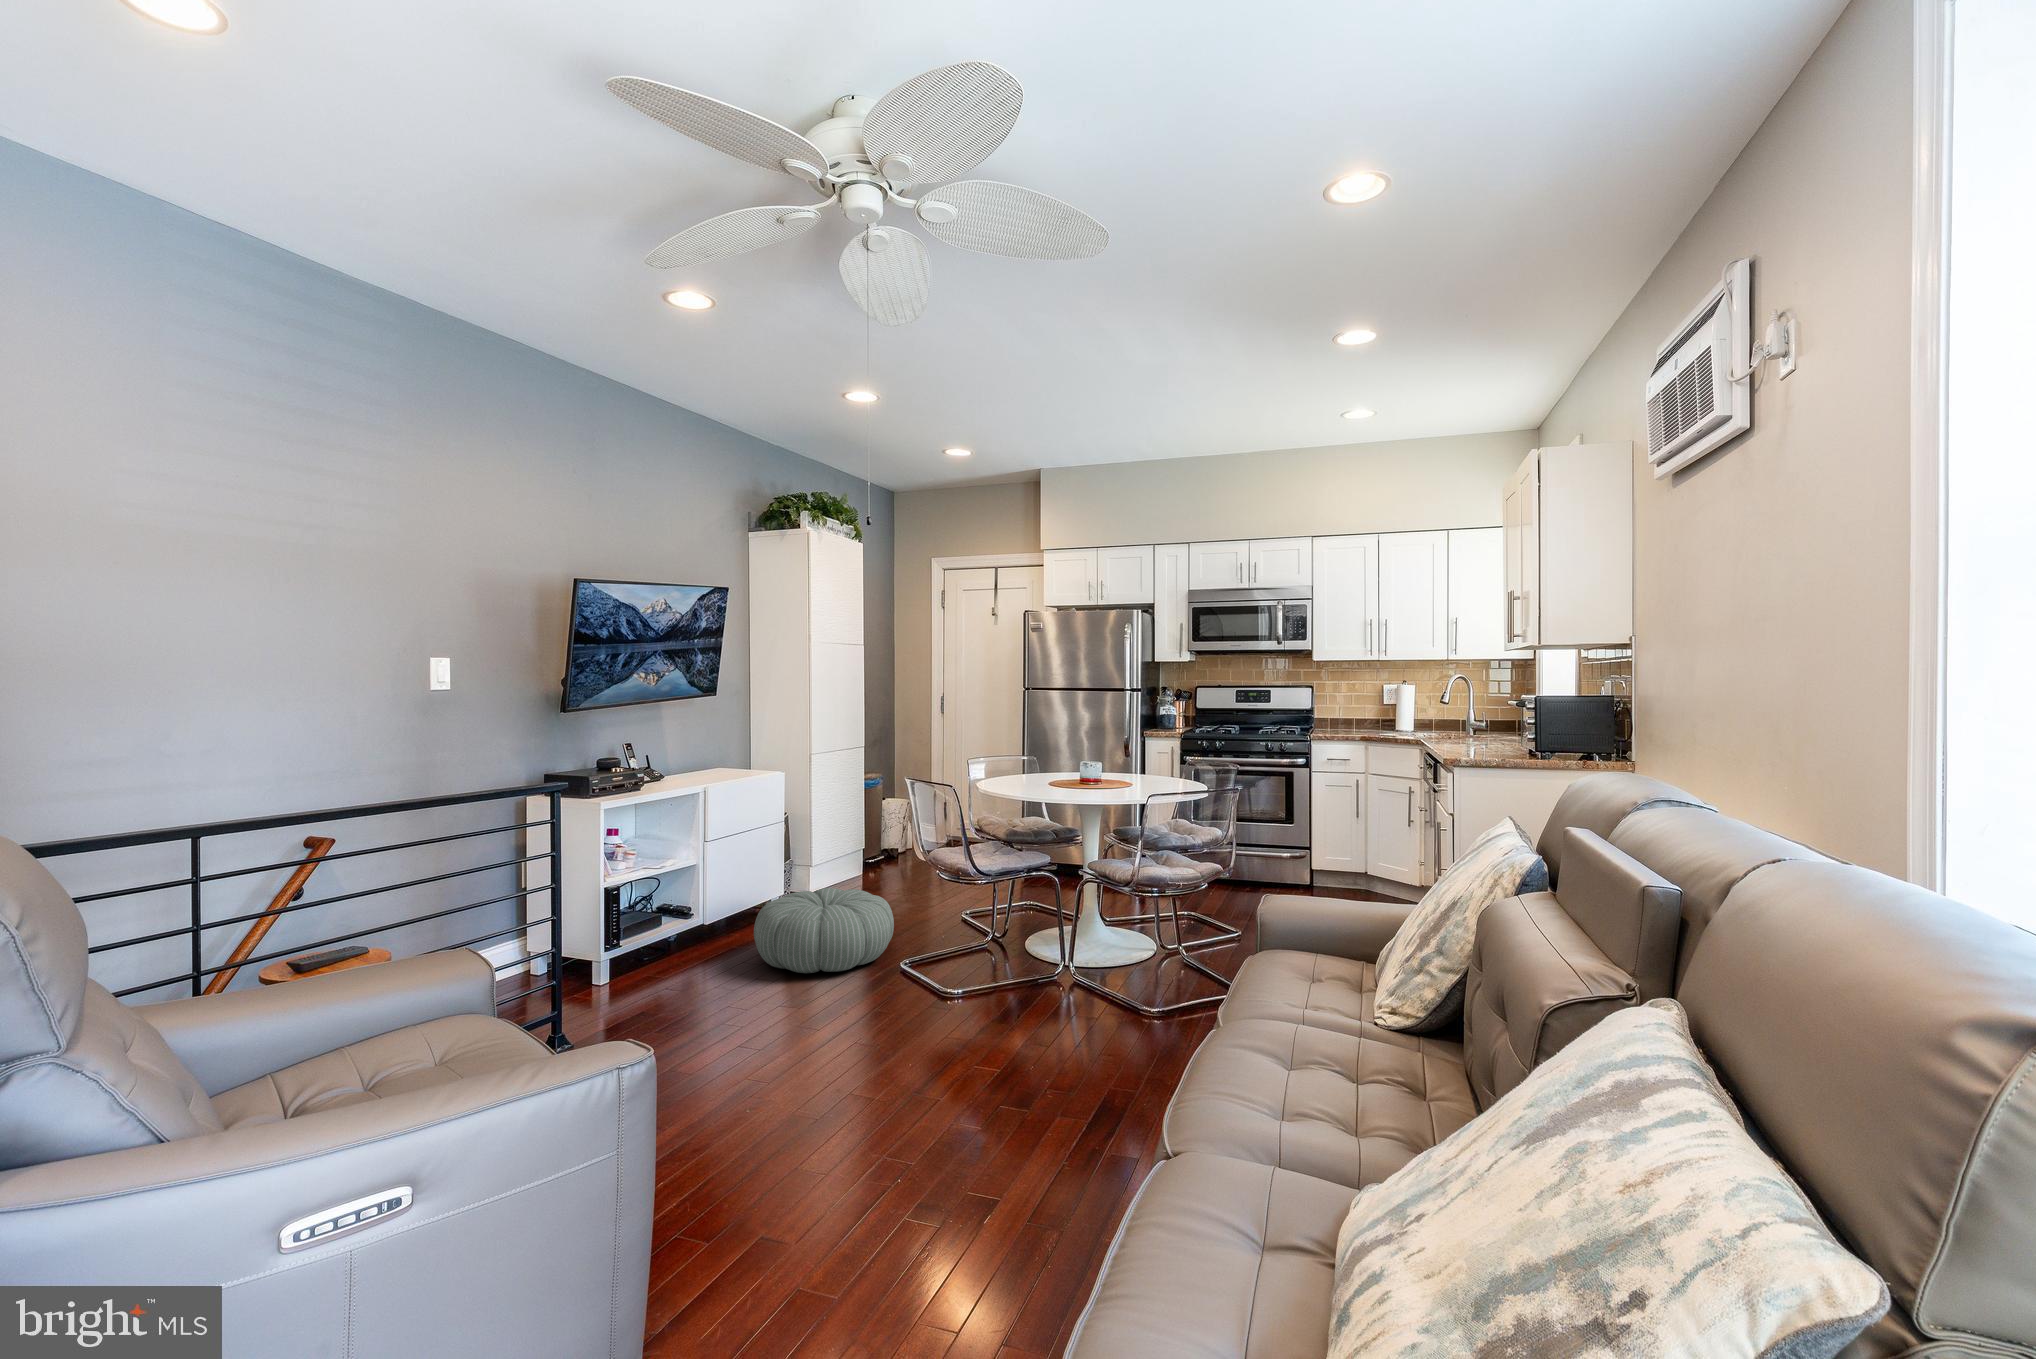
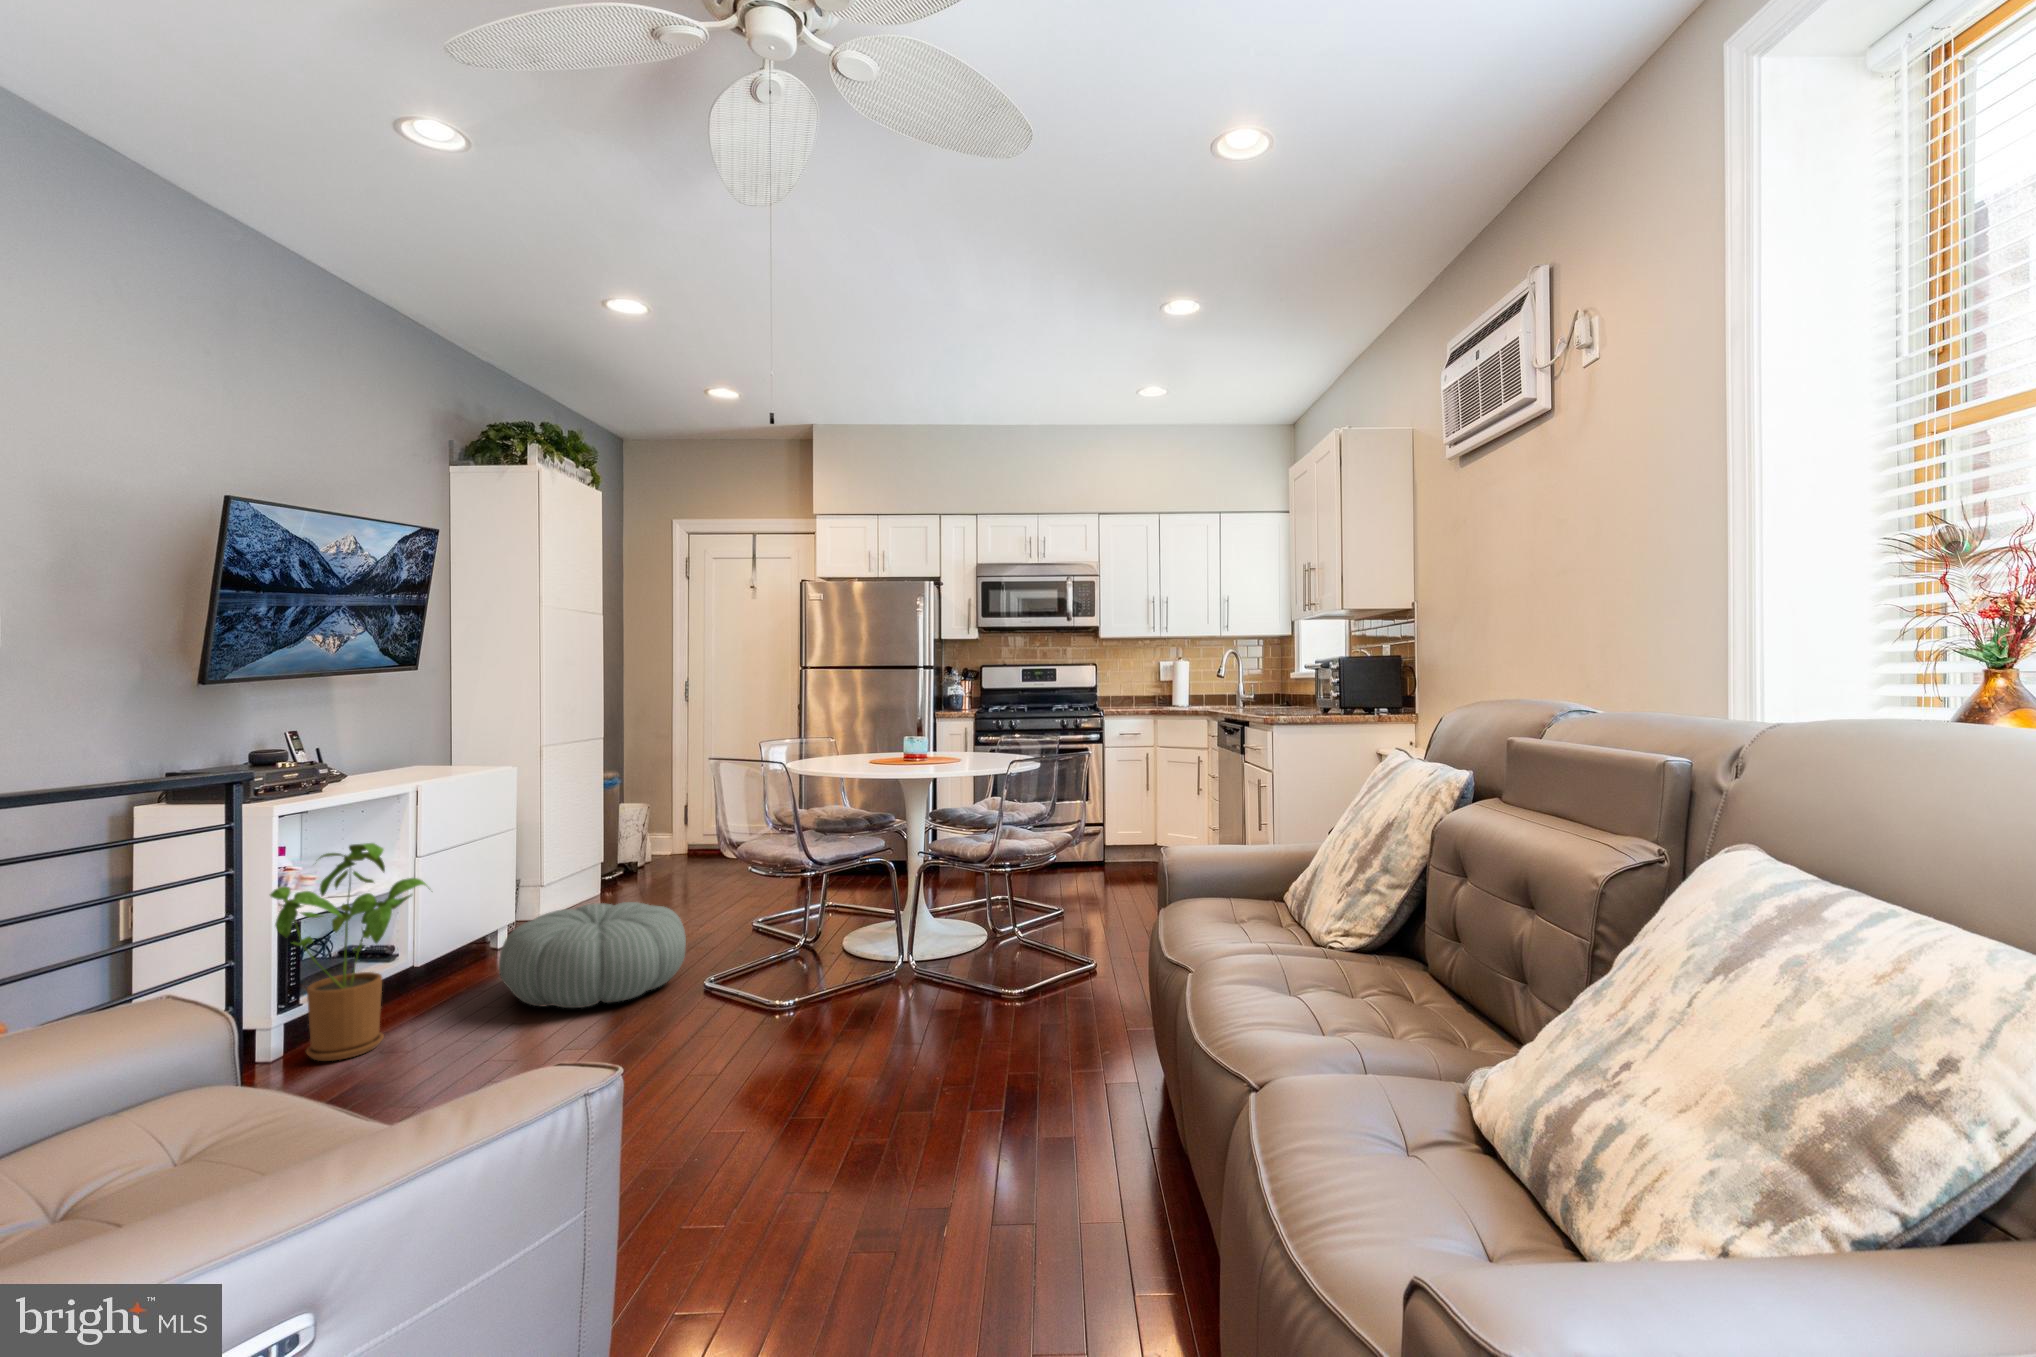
house plant: none [597,832,704,992] -> present [270,843,427,1061]

